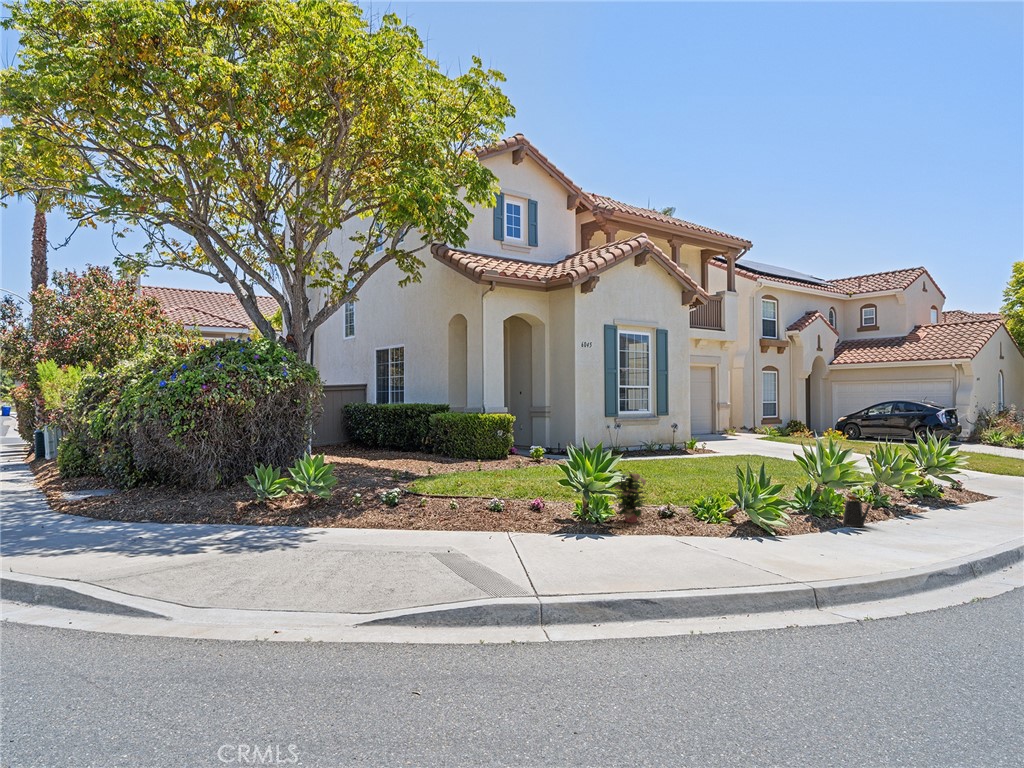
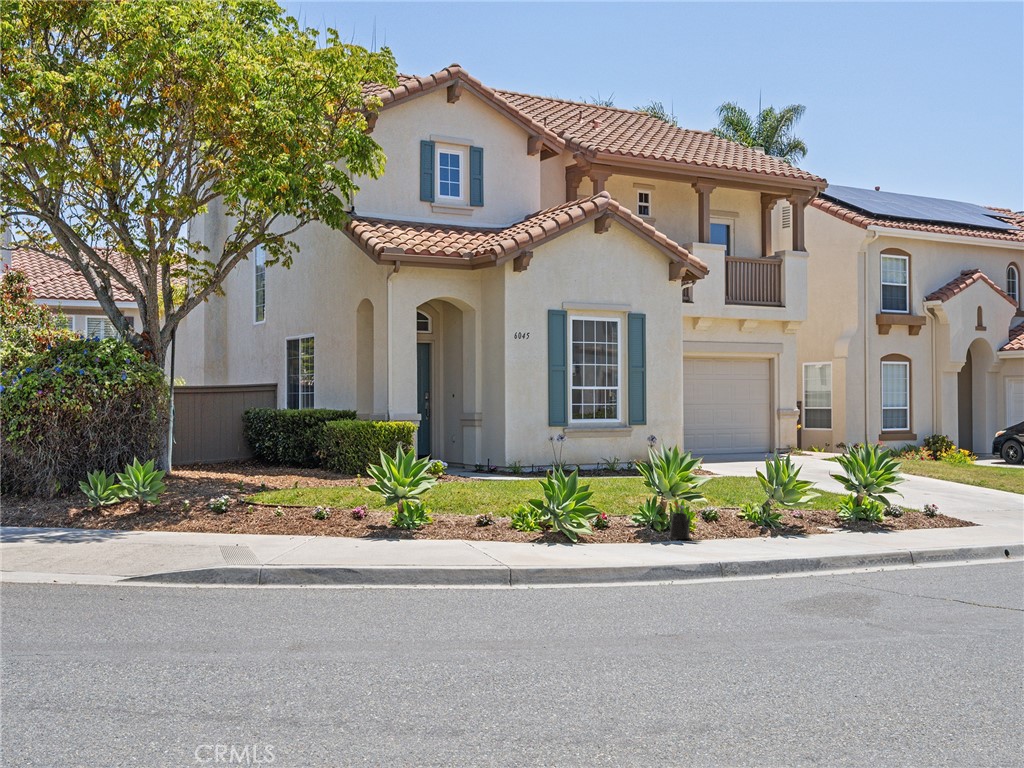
decorative plant: present [613,472,647,523] -> none [421,479,456,529]

